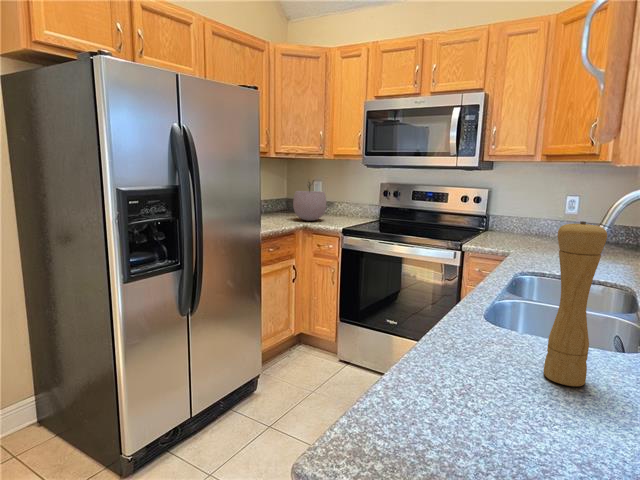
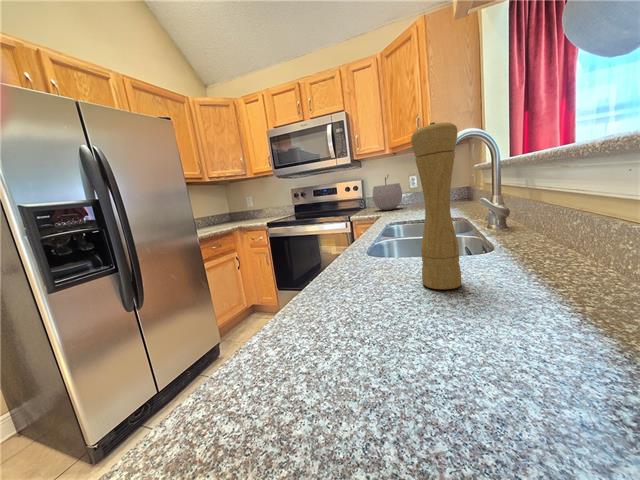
plant pot: present [293,182,326,221] -> present [373,176,402,210]

